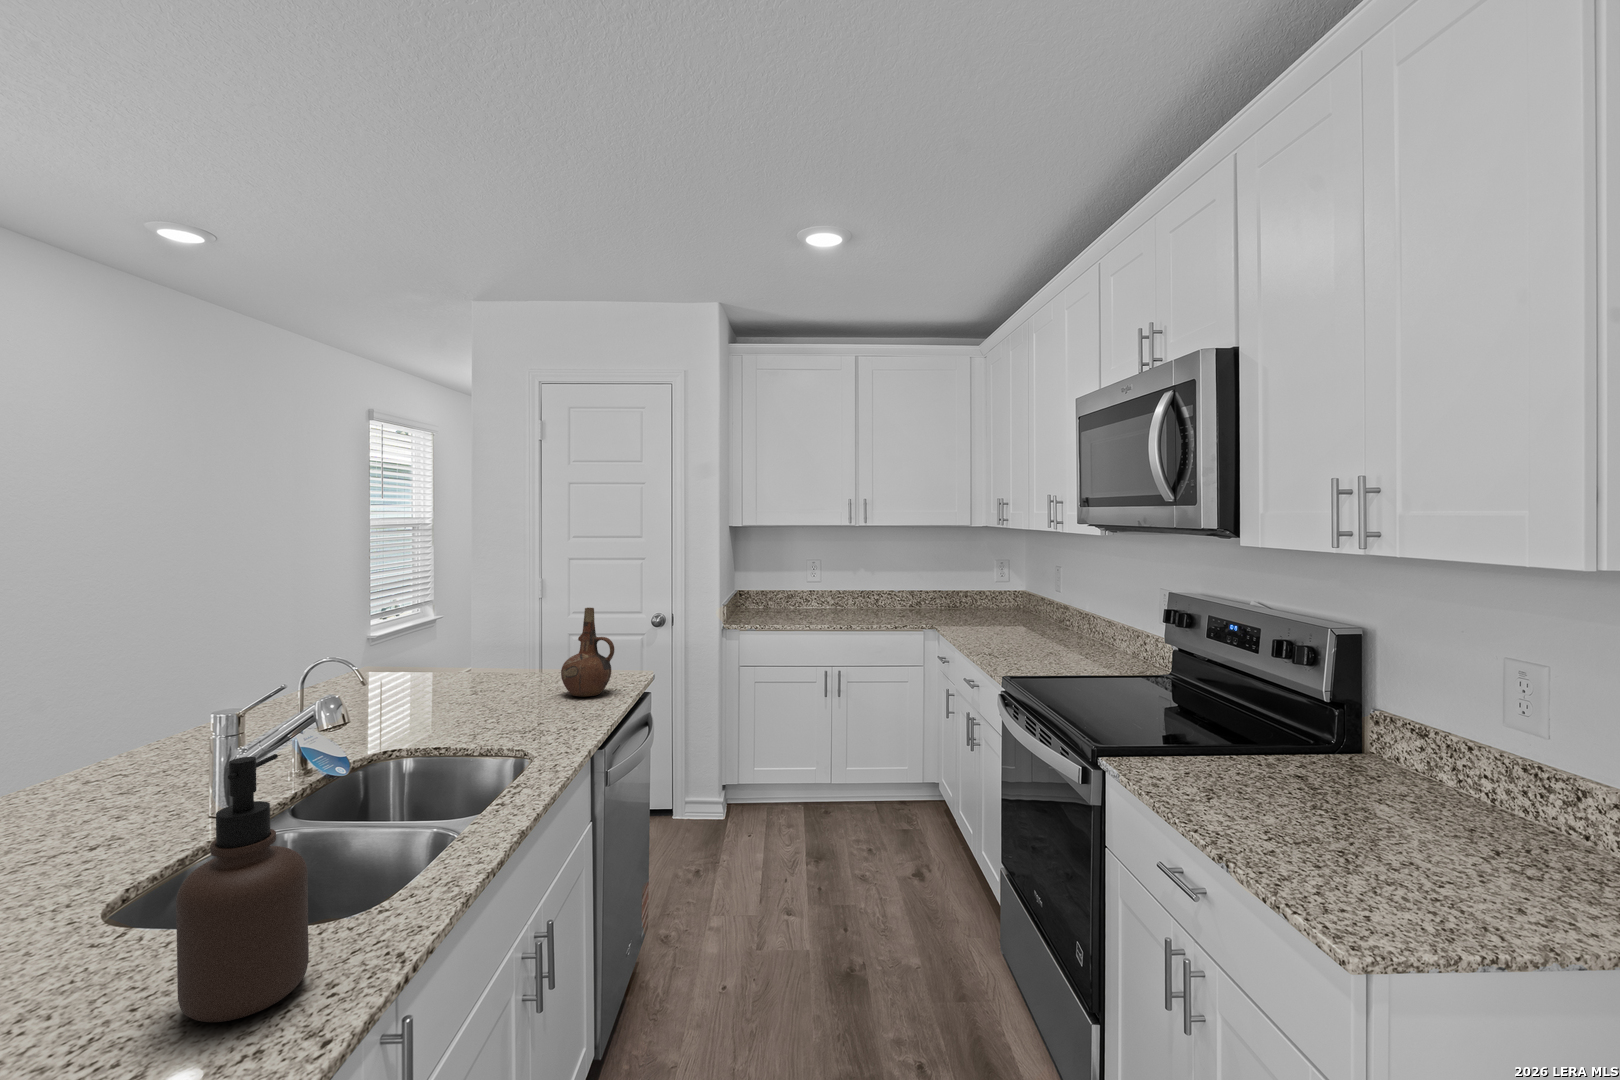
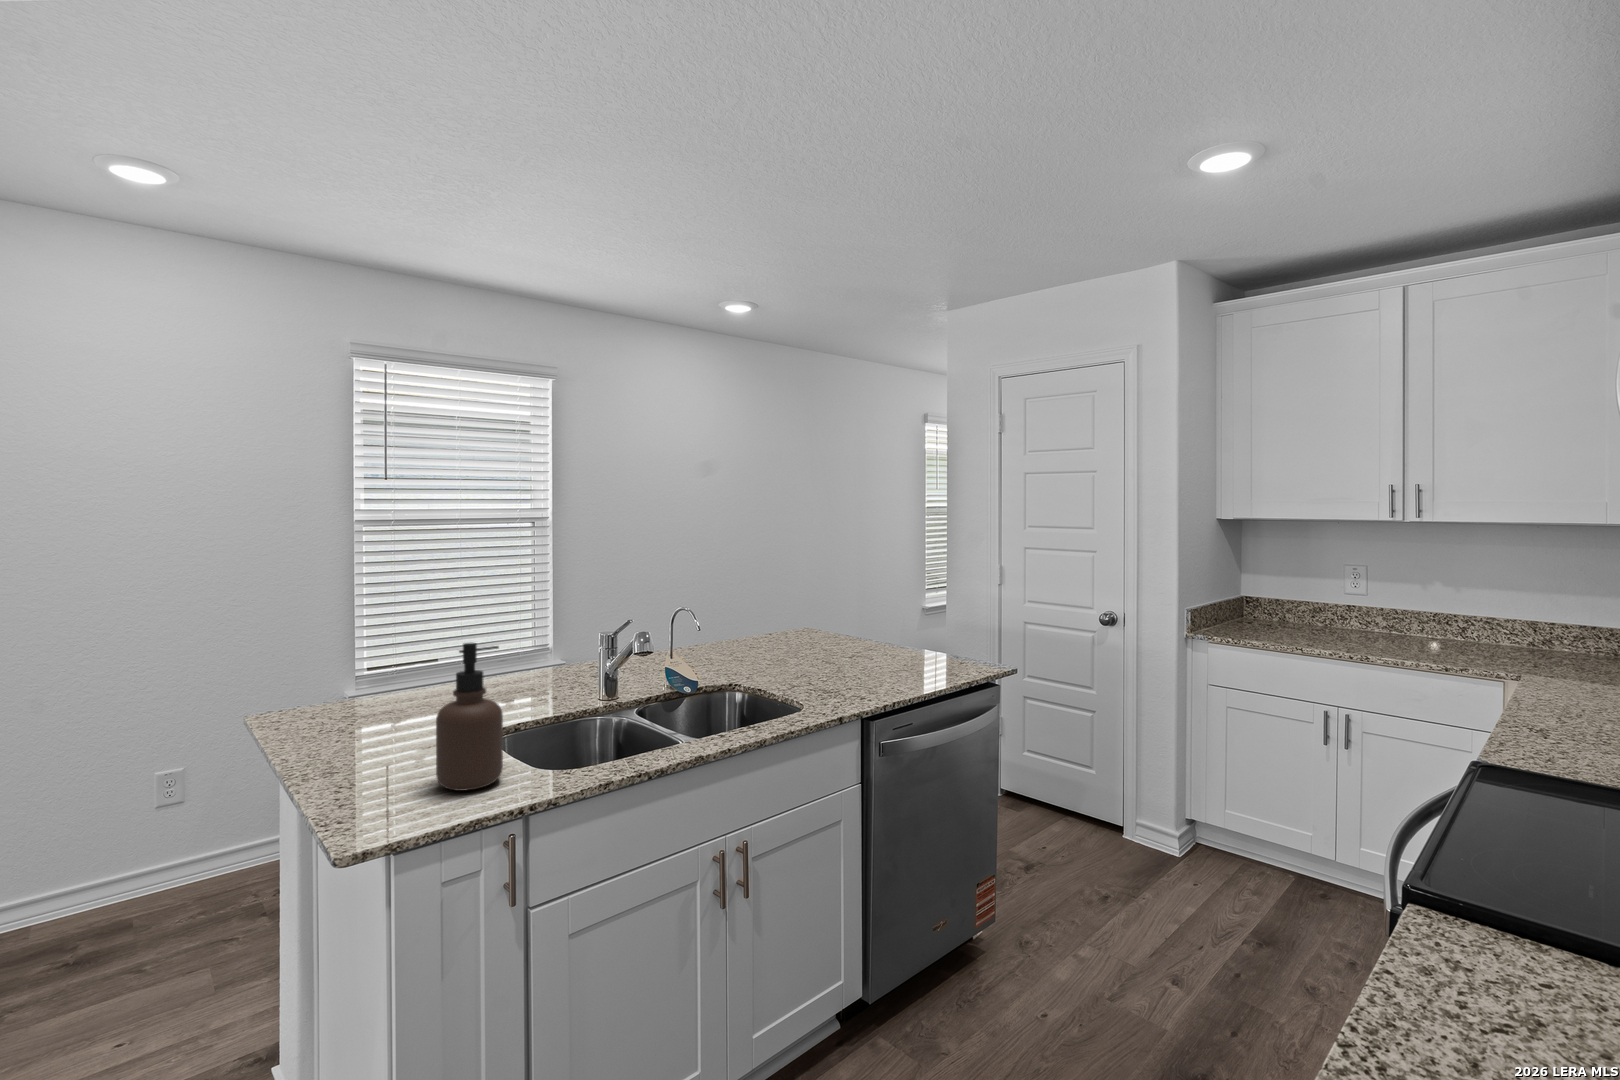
ceramic pitcher: present [561,608,614,696] -> none [901,592,949,676]

